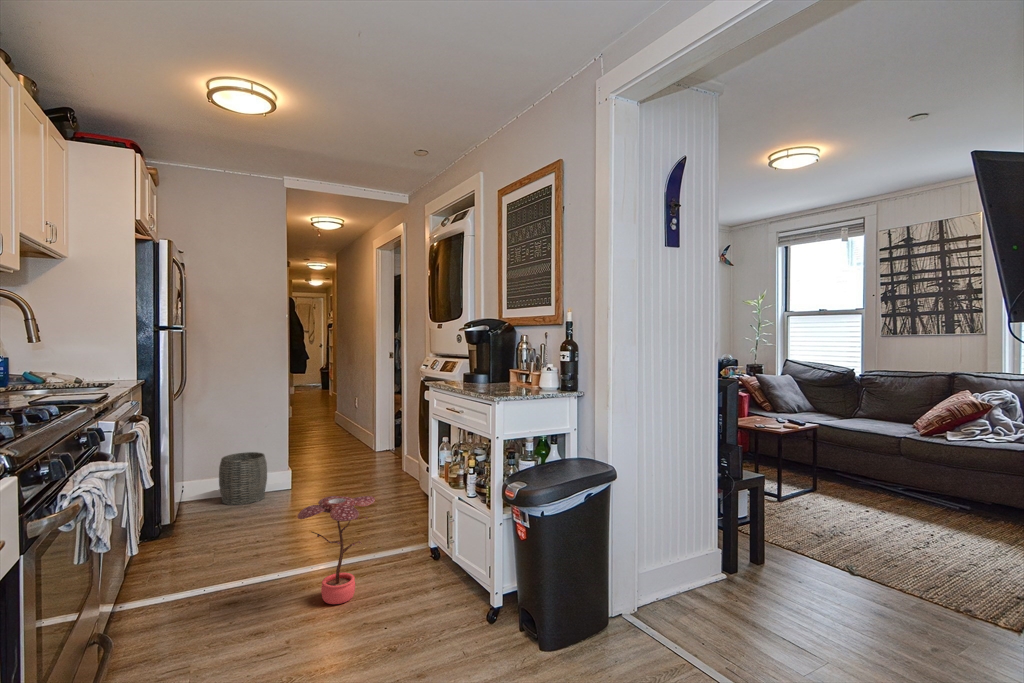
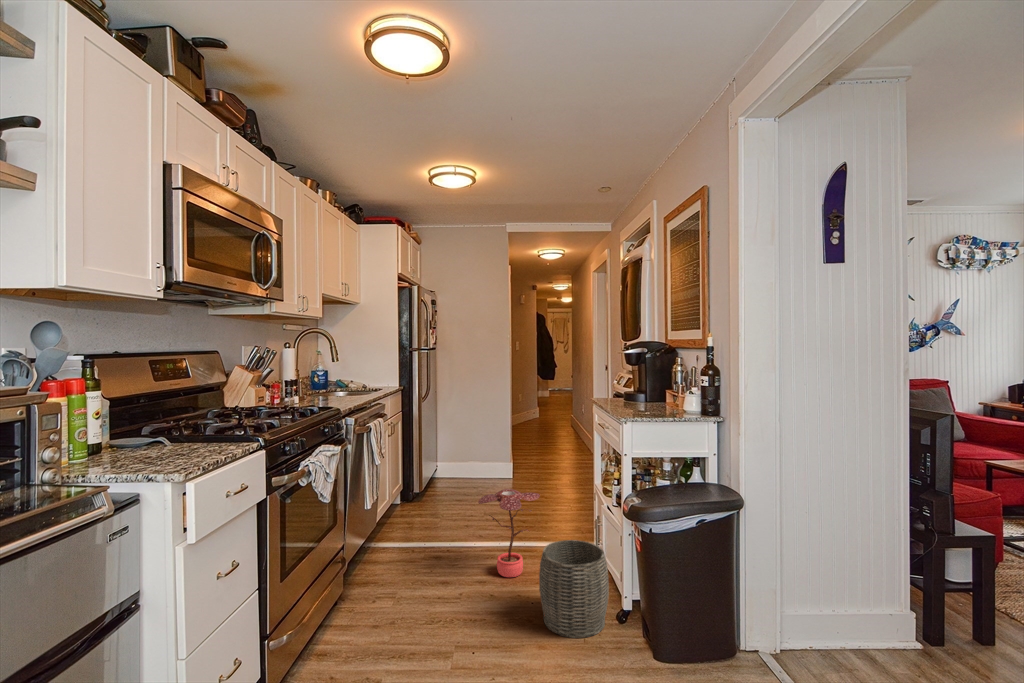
woven basket: present [219,452,267,505] -> present [539,540,609,638]

